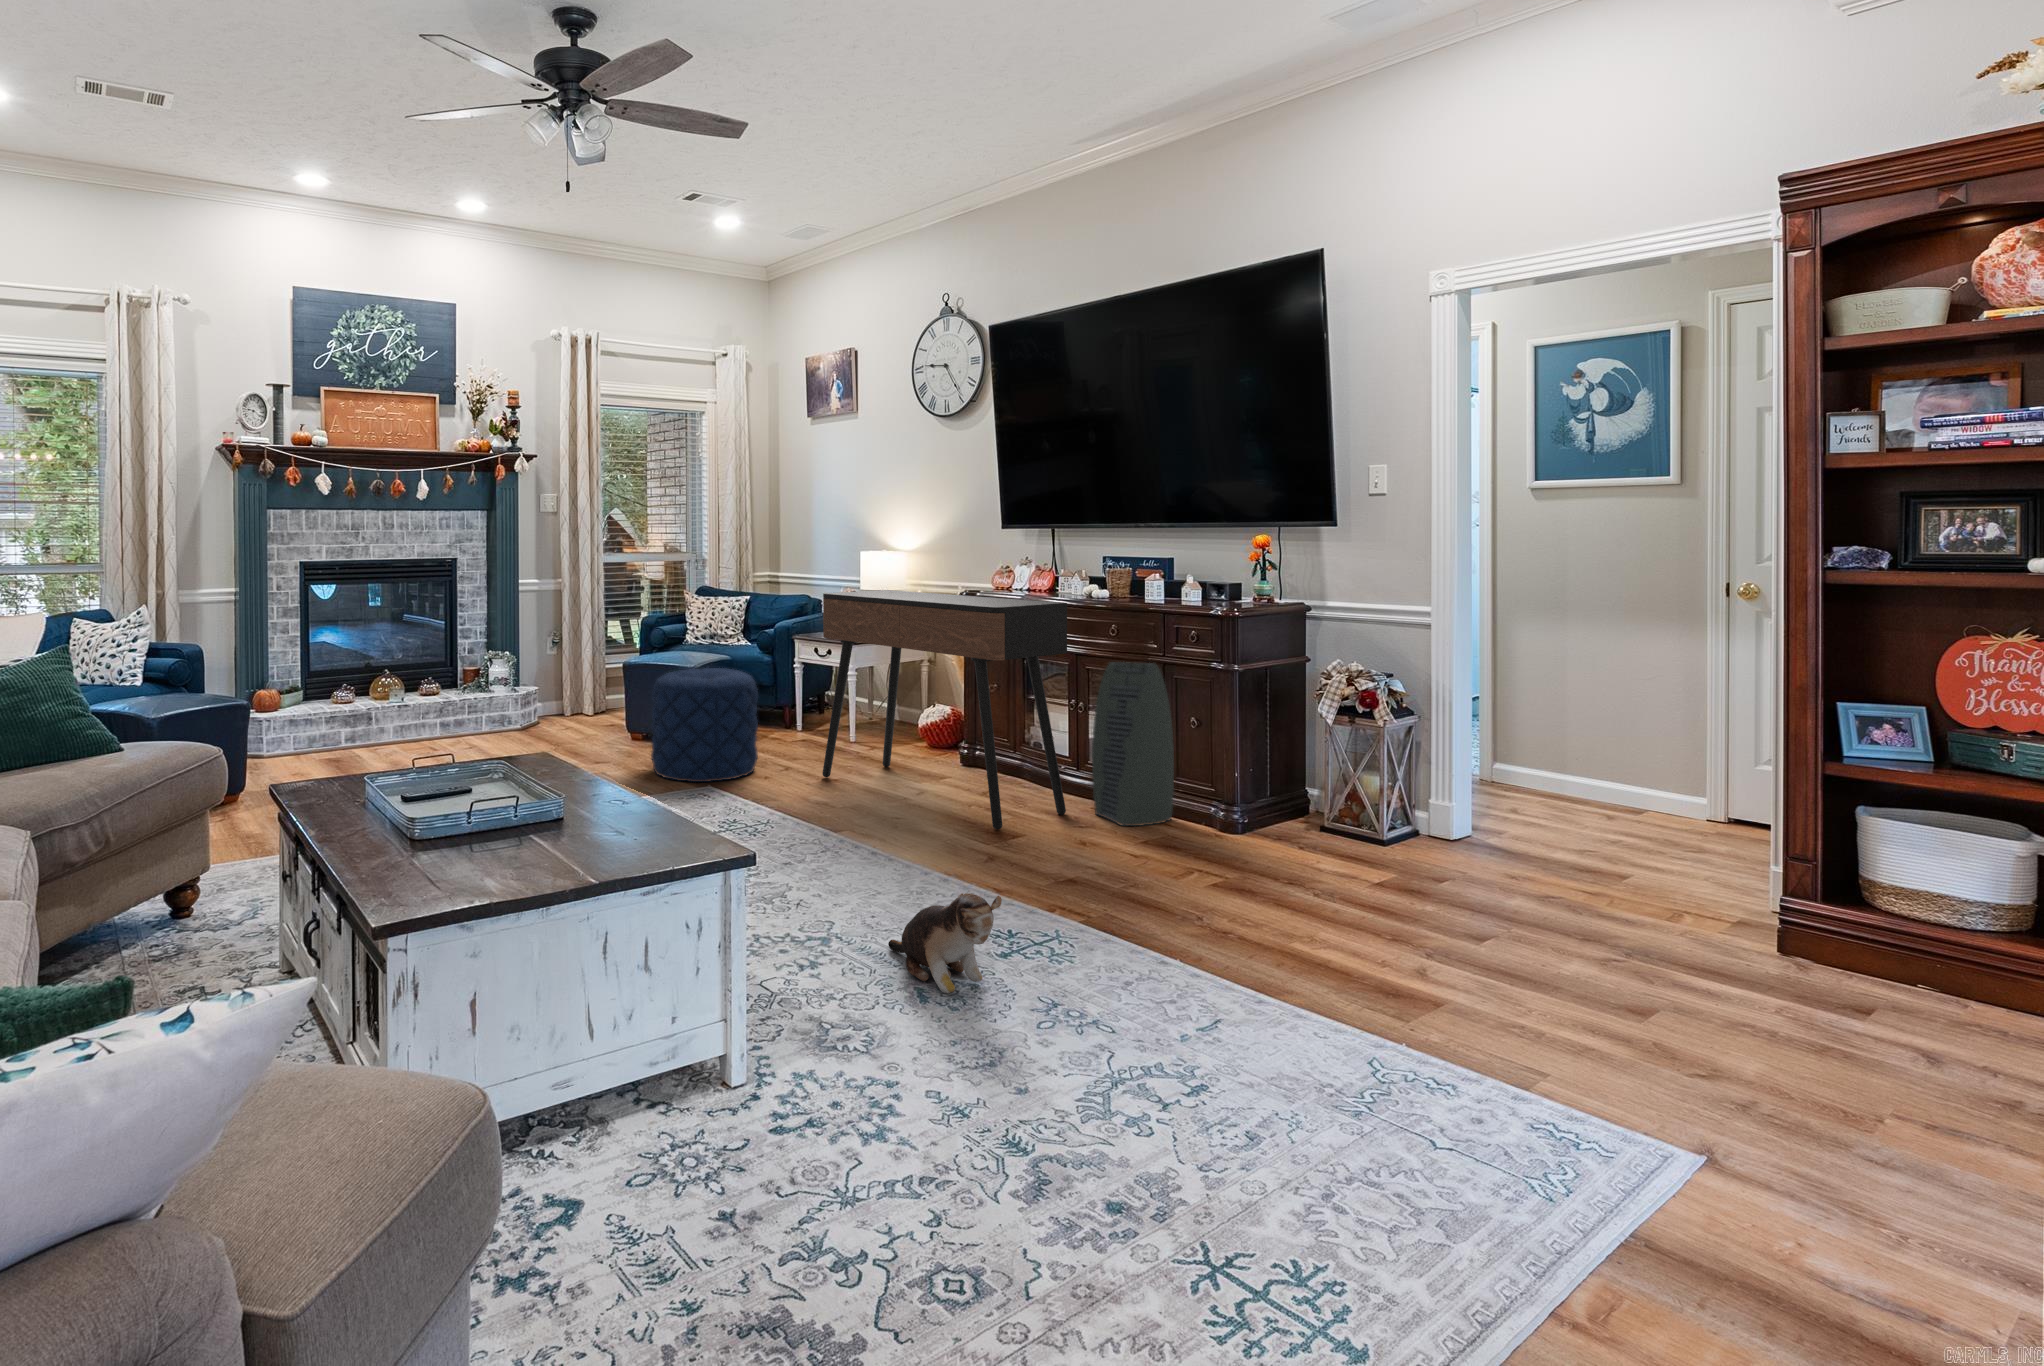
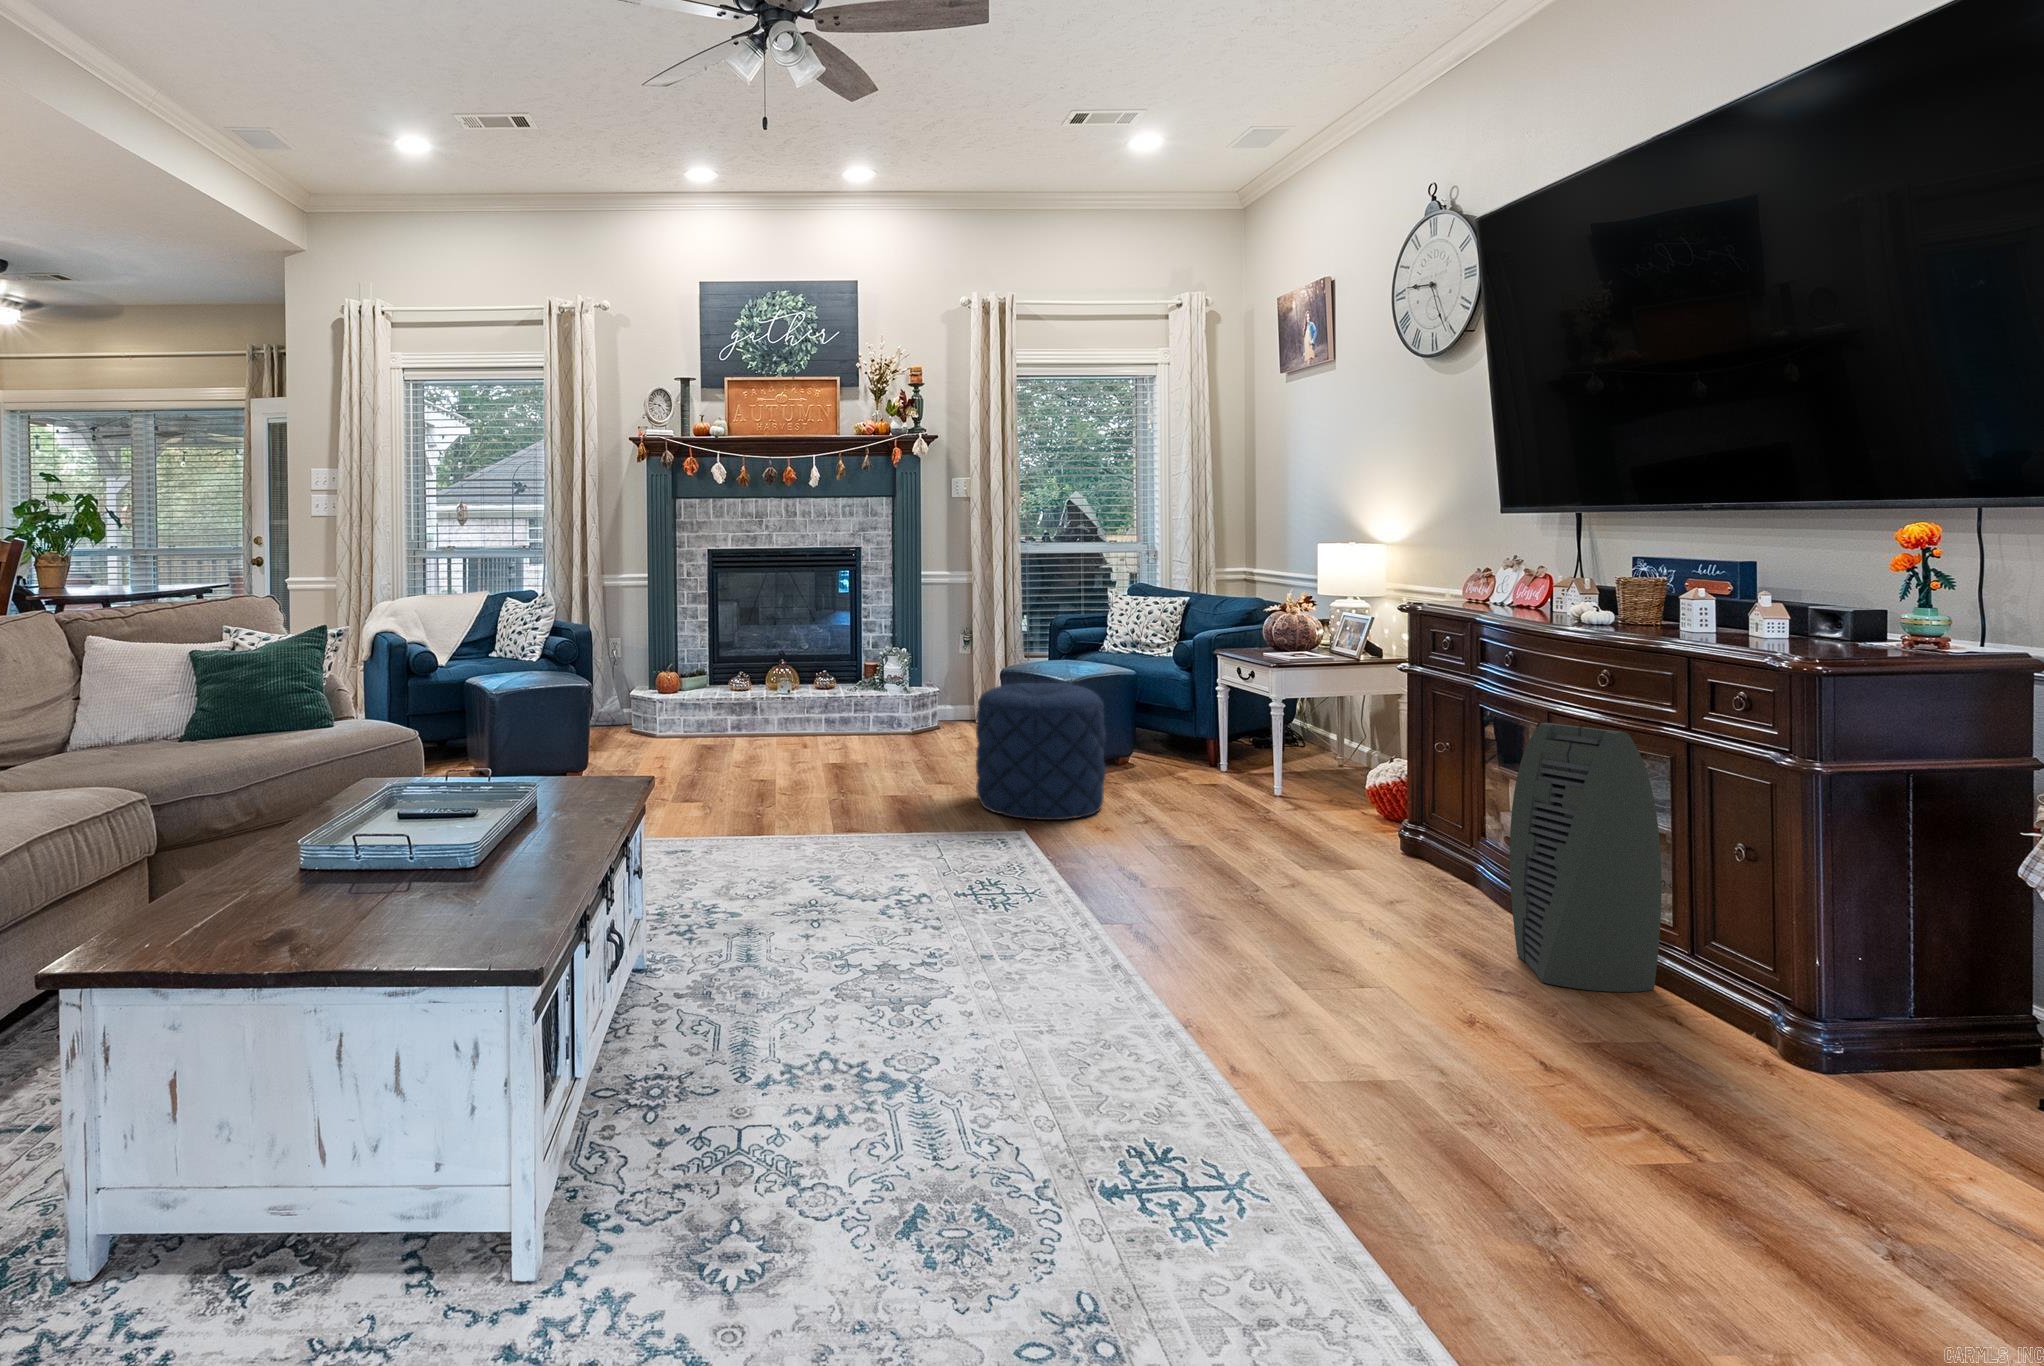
console table: present [822,590,1067,829] -> none [1169,597,1469,949]
plush toy: present [888,893,1002,993] -> none [931,1037,1013,1173]

